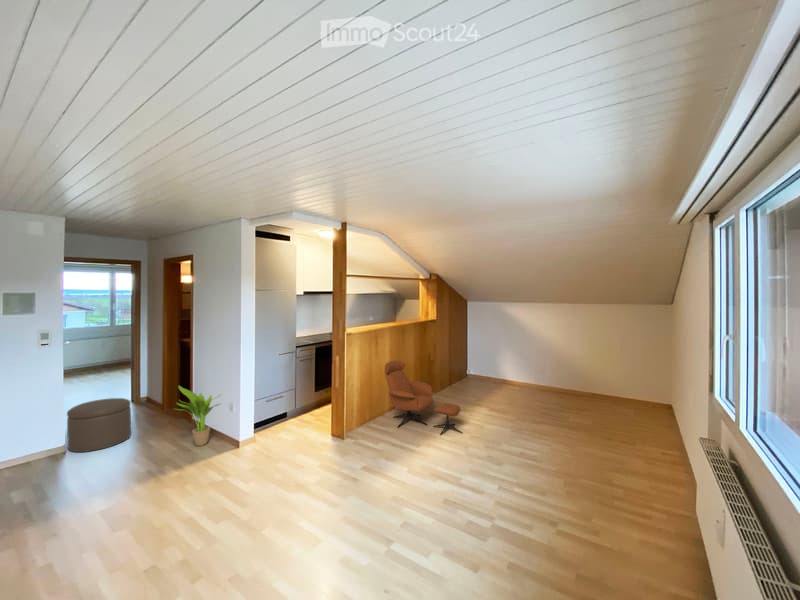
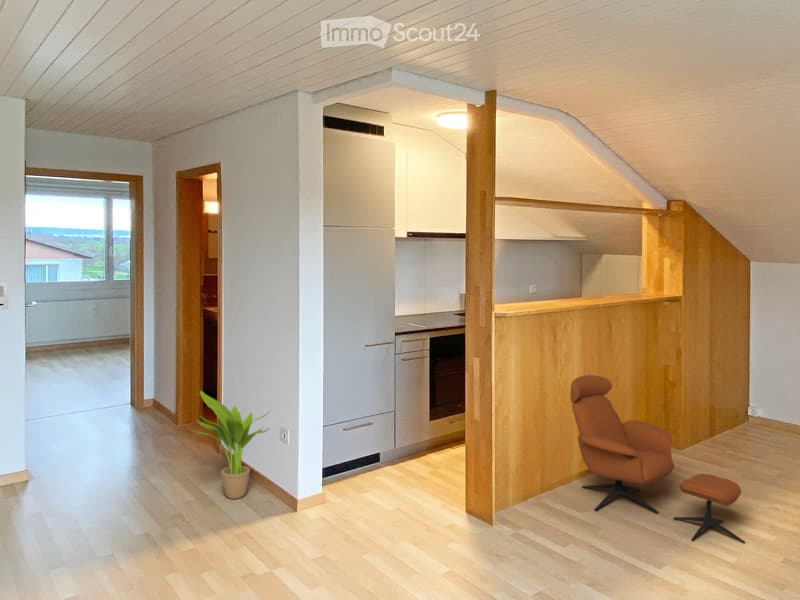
ottoman: present [67,398,131,452] -> none [40,402,129,485]

